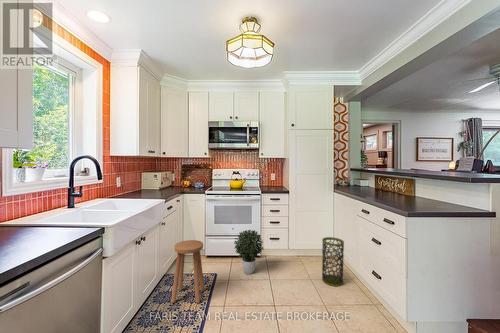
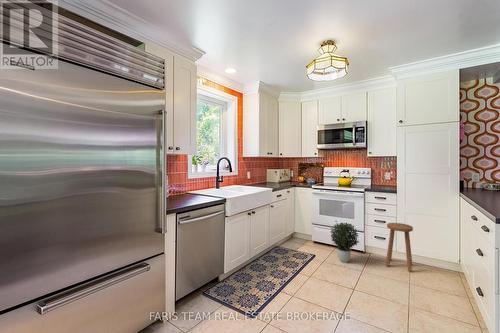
trash can: present [322,237,344,286] -> none [423,243,452,298]
stool: present [171,240,204,303] -> present [386,223,413,272]

